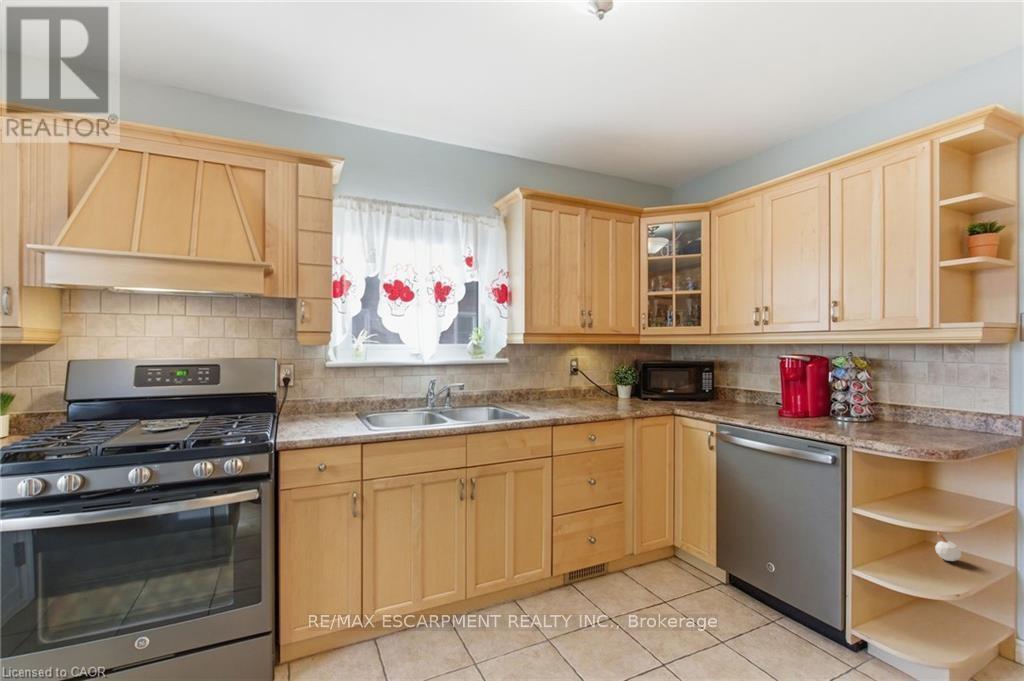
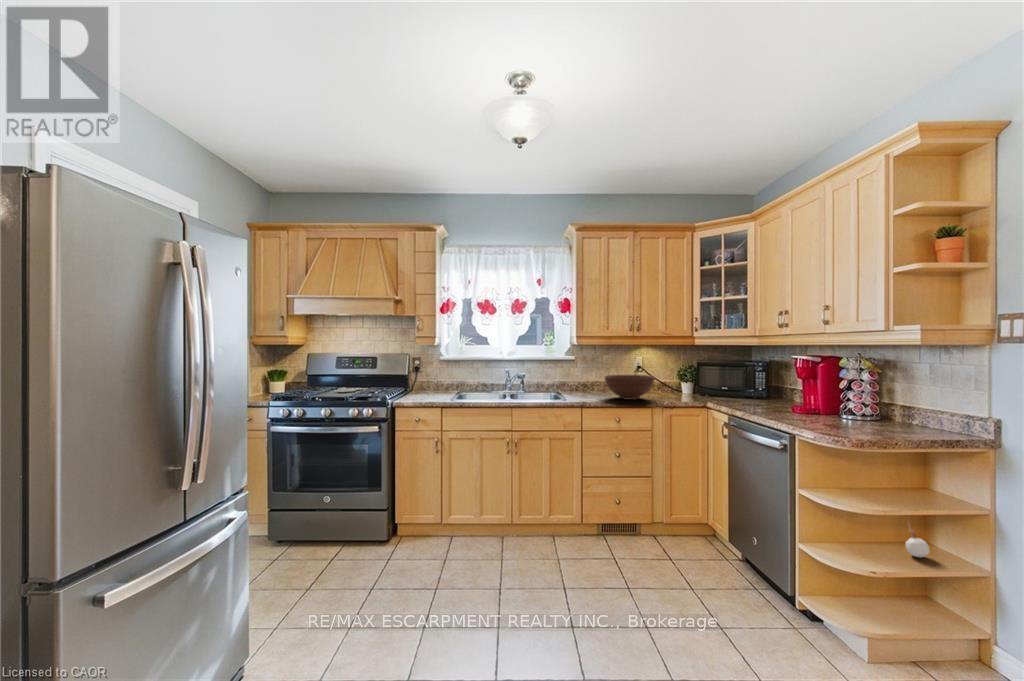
fruit bowl: none [561,380,621,410] -> present [605,375,655,400]

